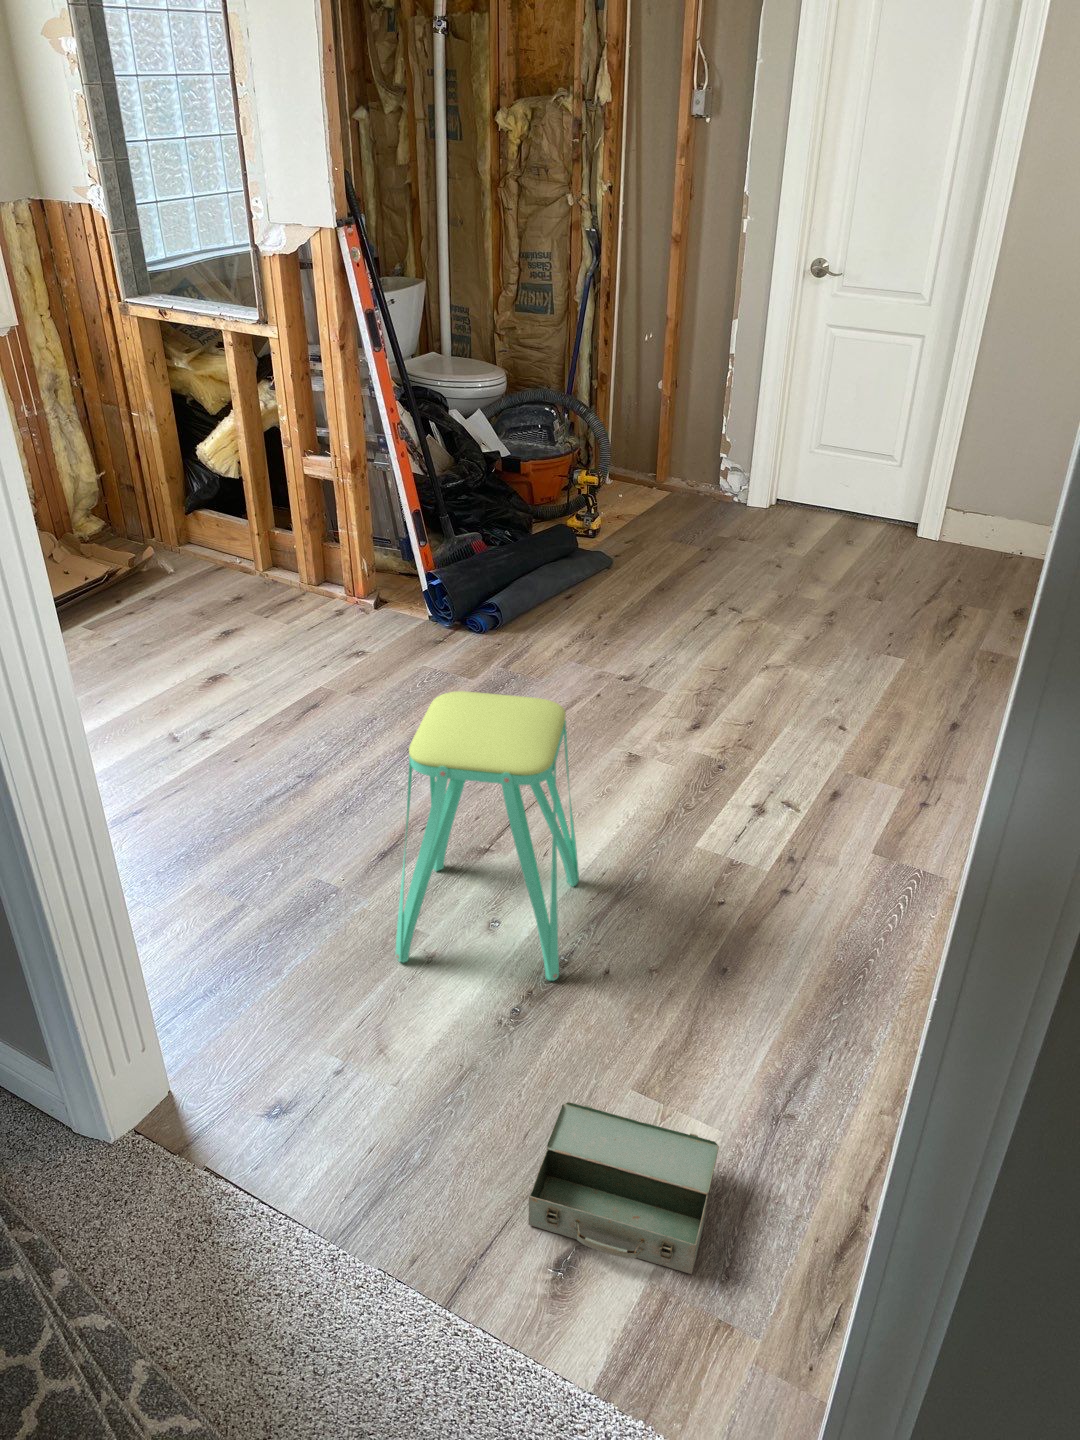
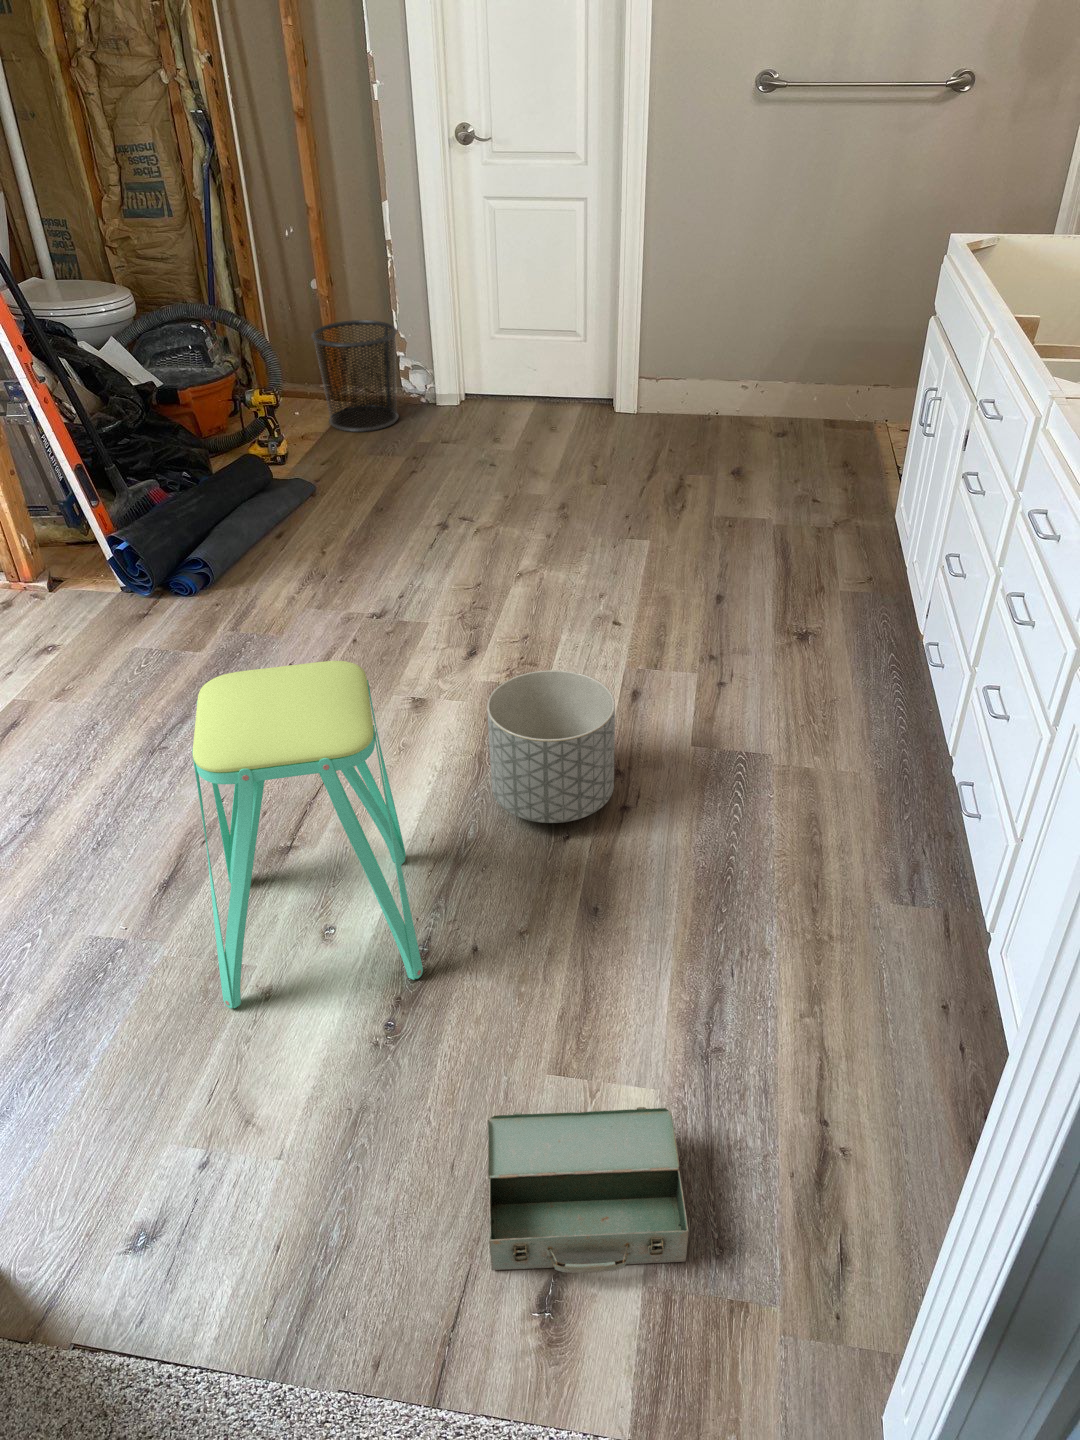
waste bin: none [645,421,722,519] -> present [311,320,399,432]
planter: none [669,749,791,887] -> present [487,670,615,823]

